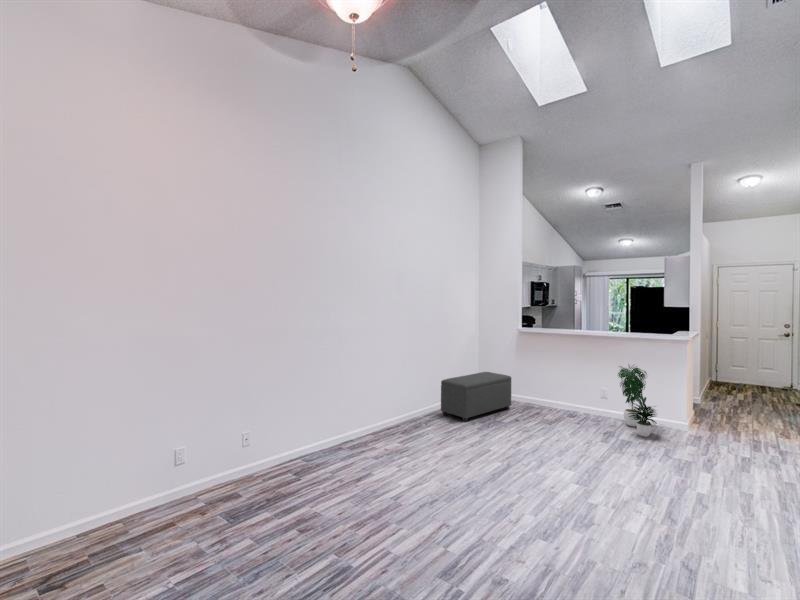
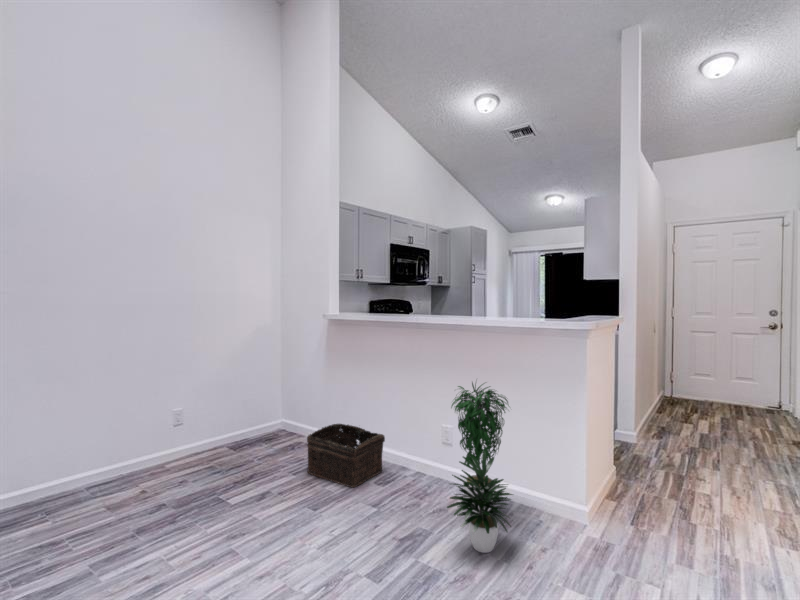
ottoman: present [441,372,511,422] -> none [119,394,286,508]
basket: none [527,387,568,417] -> present [307,424,385,487]

